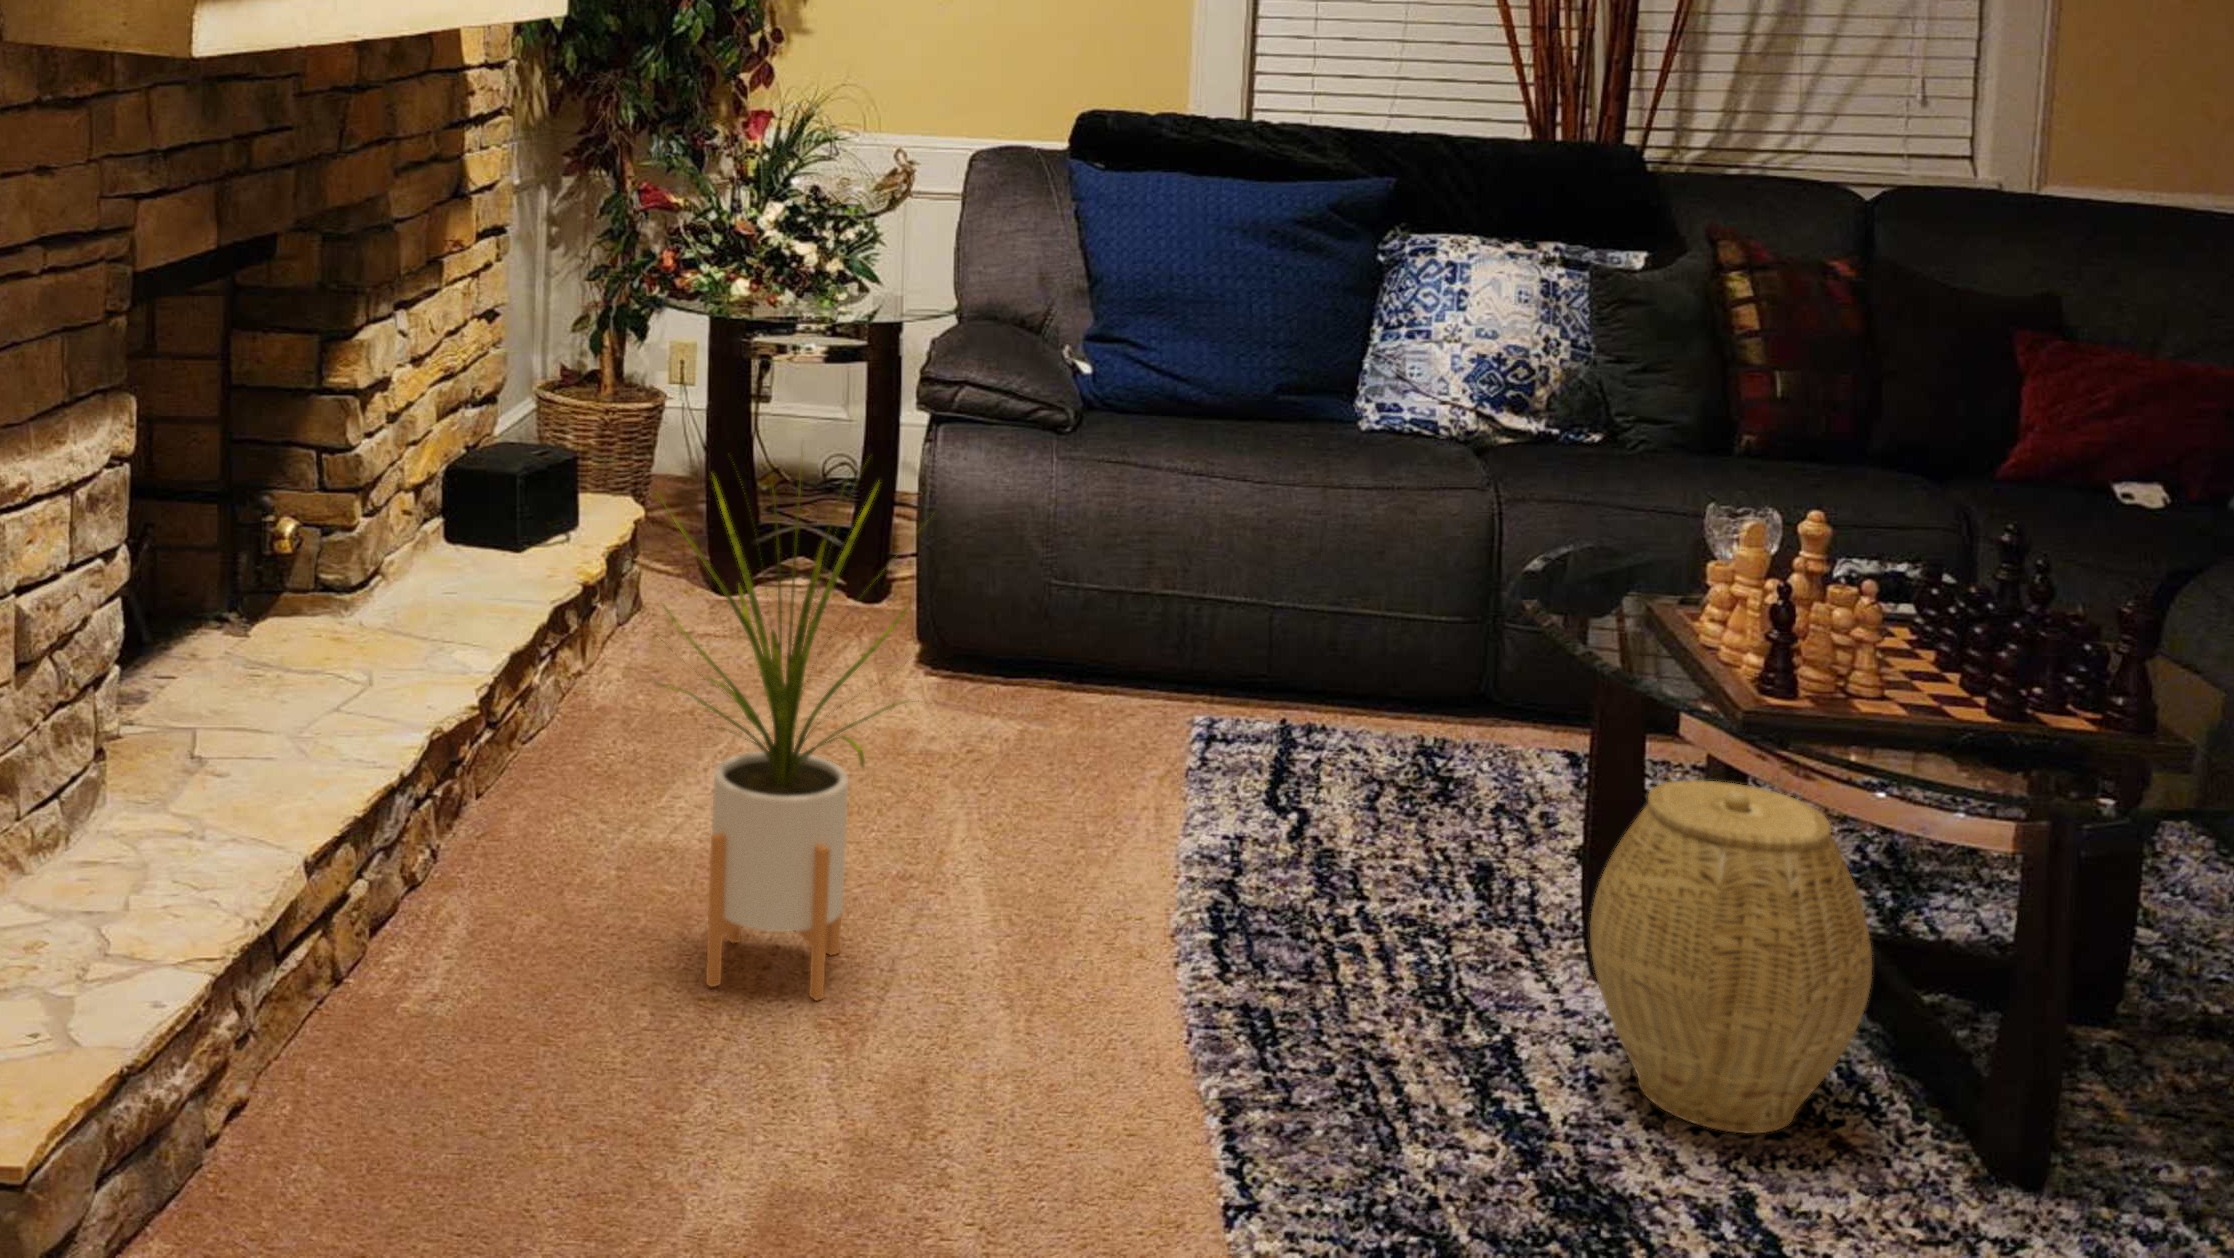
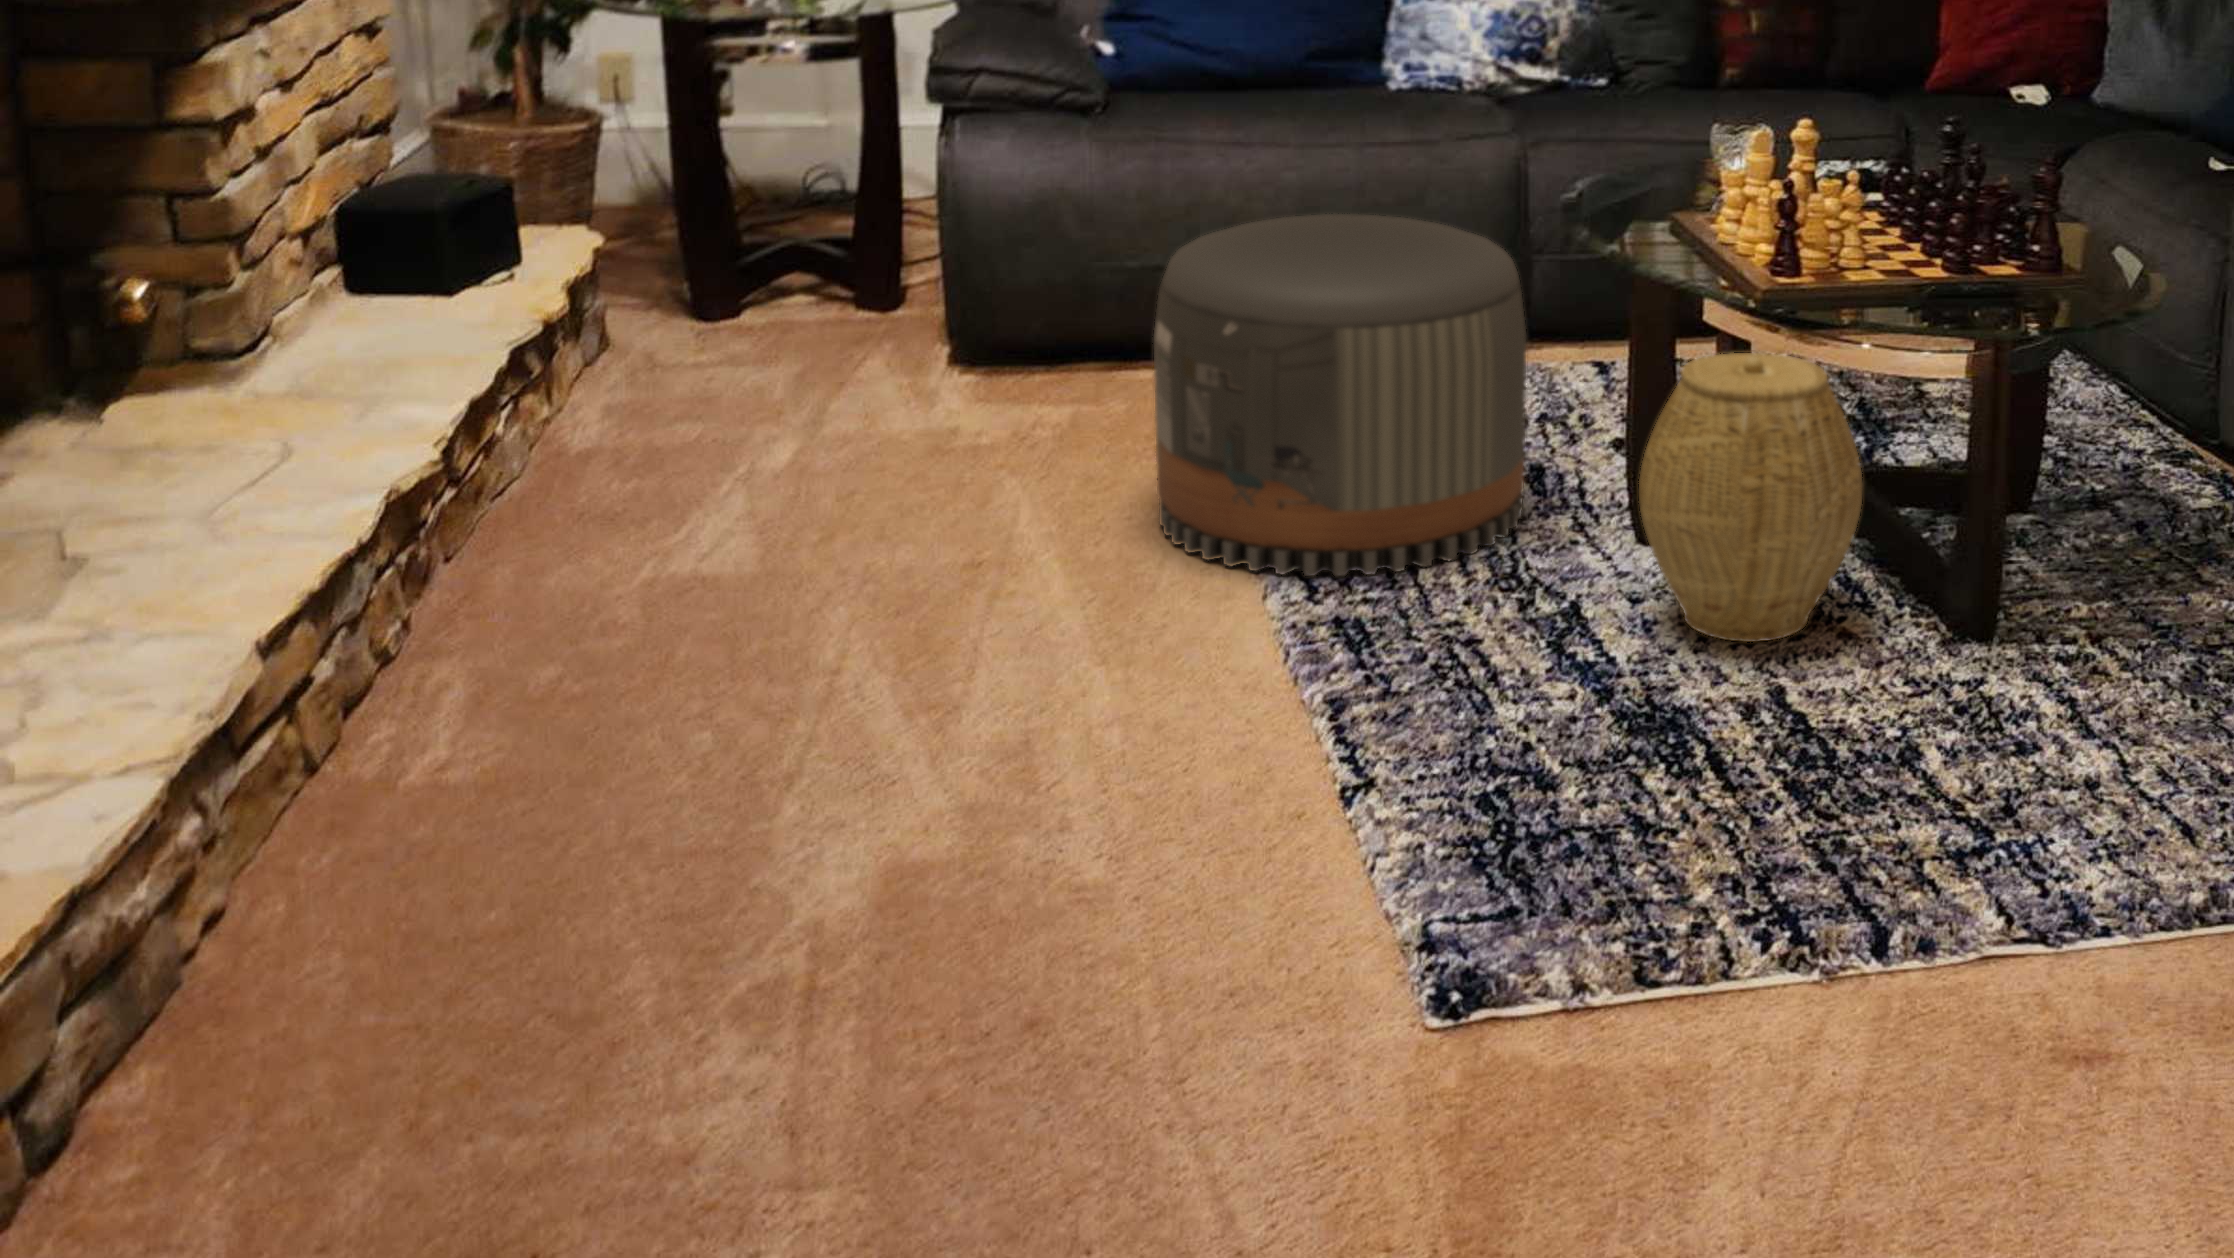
house plant: present [658,467,925,1000] -> none [654,118,1002,701]
pouf: none [1082,563,1477,960] -> present [1154,214,1526,576]

